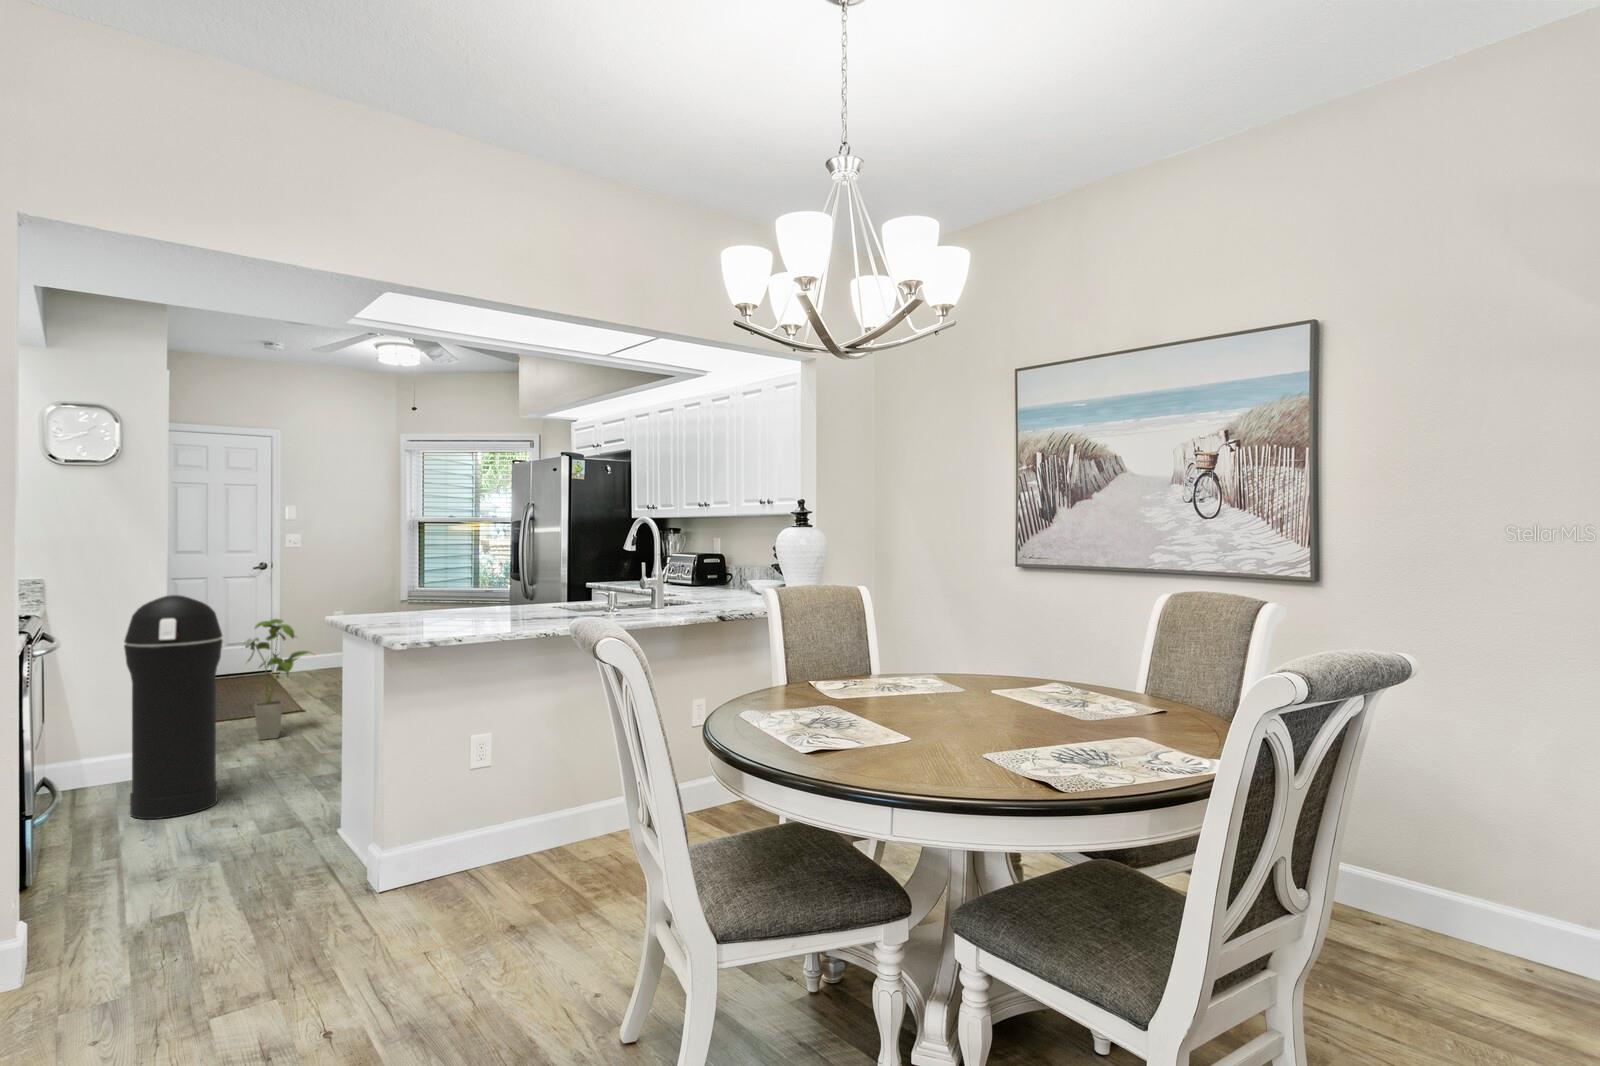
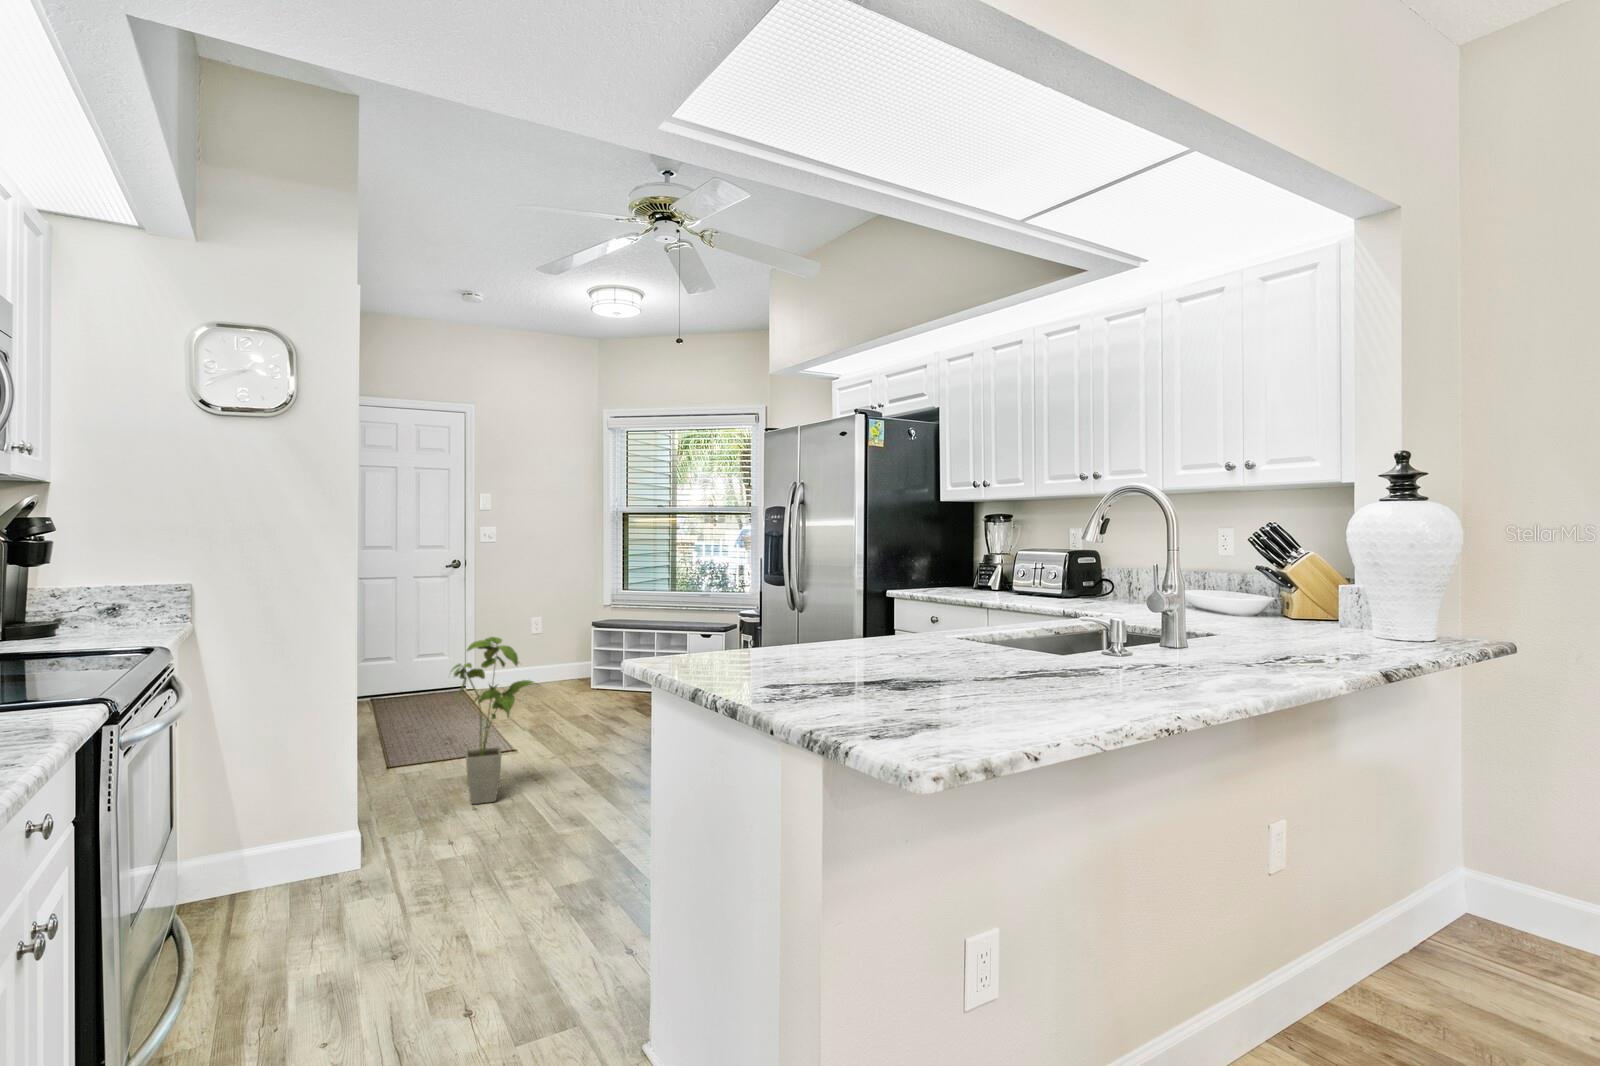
trash can: present [124,595,222,819] -> none [298,612,443,984]

